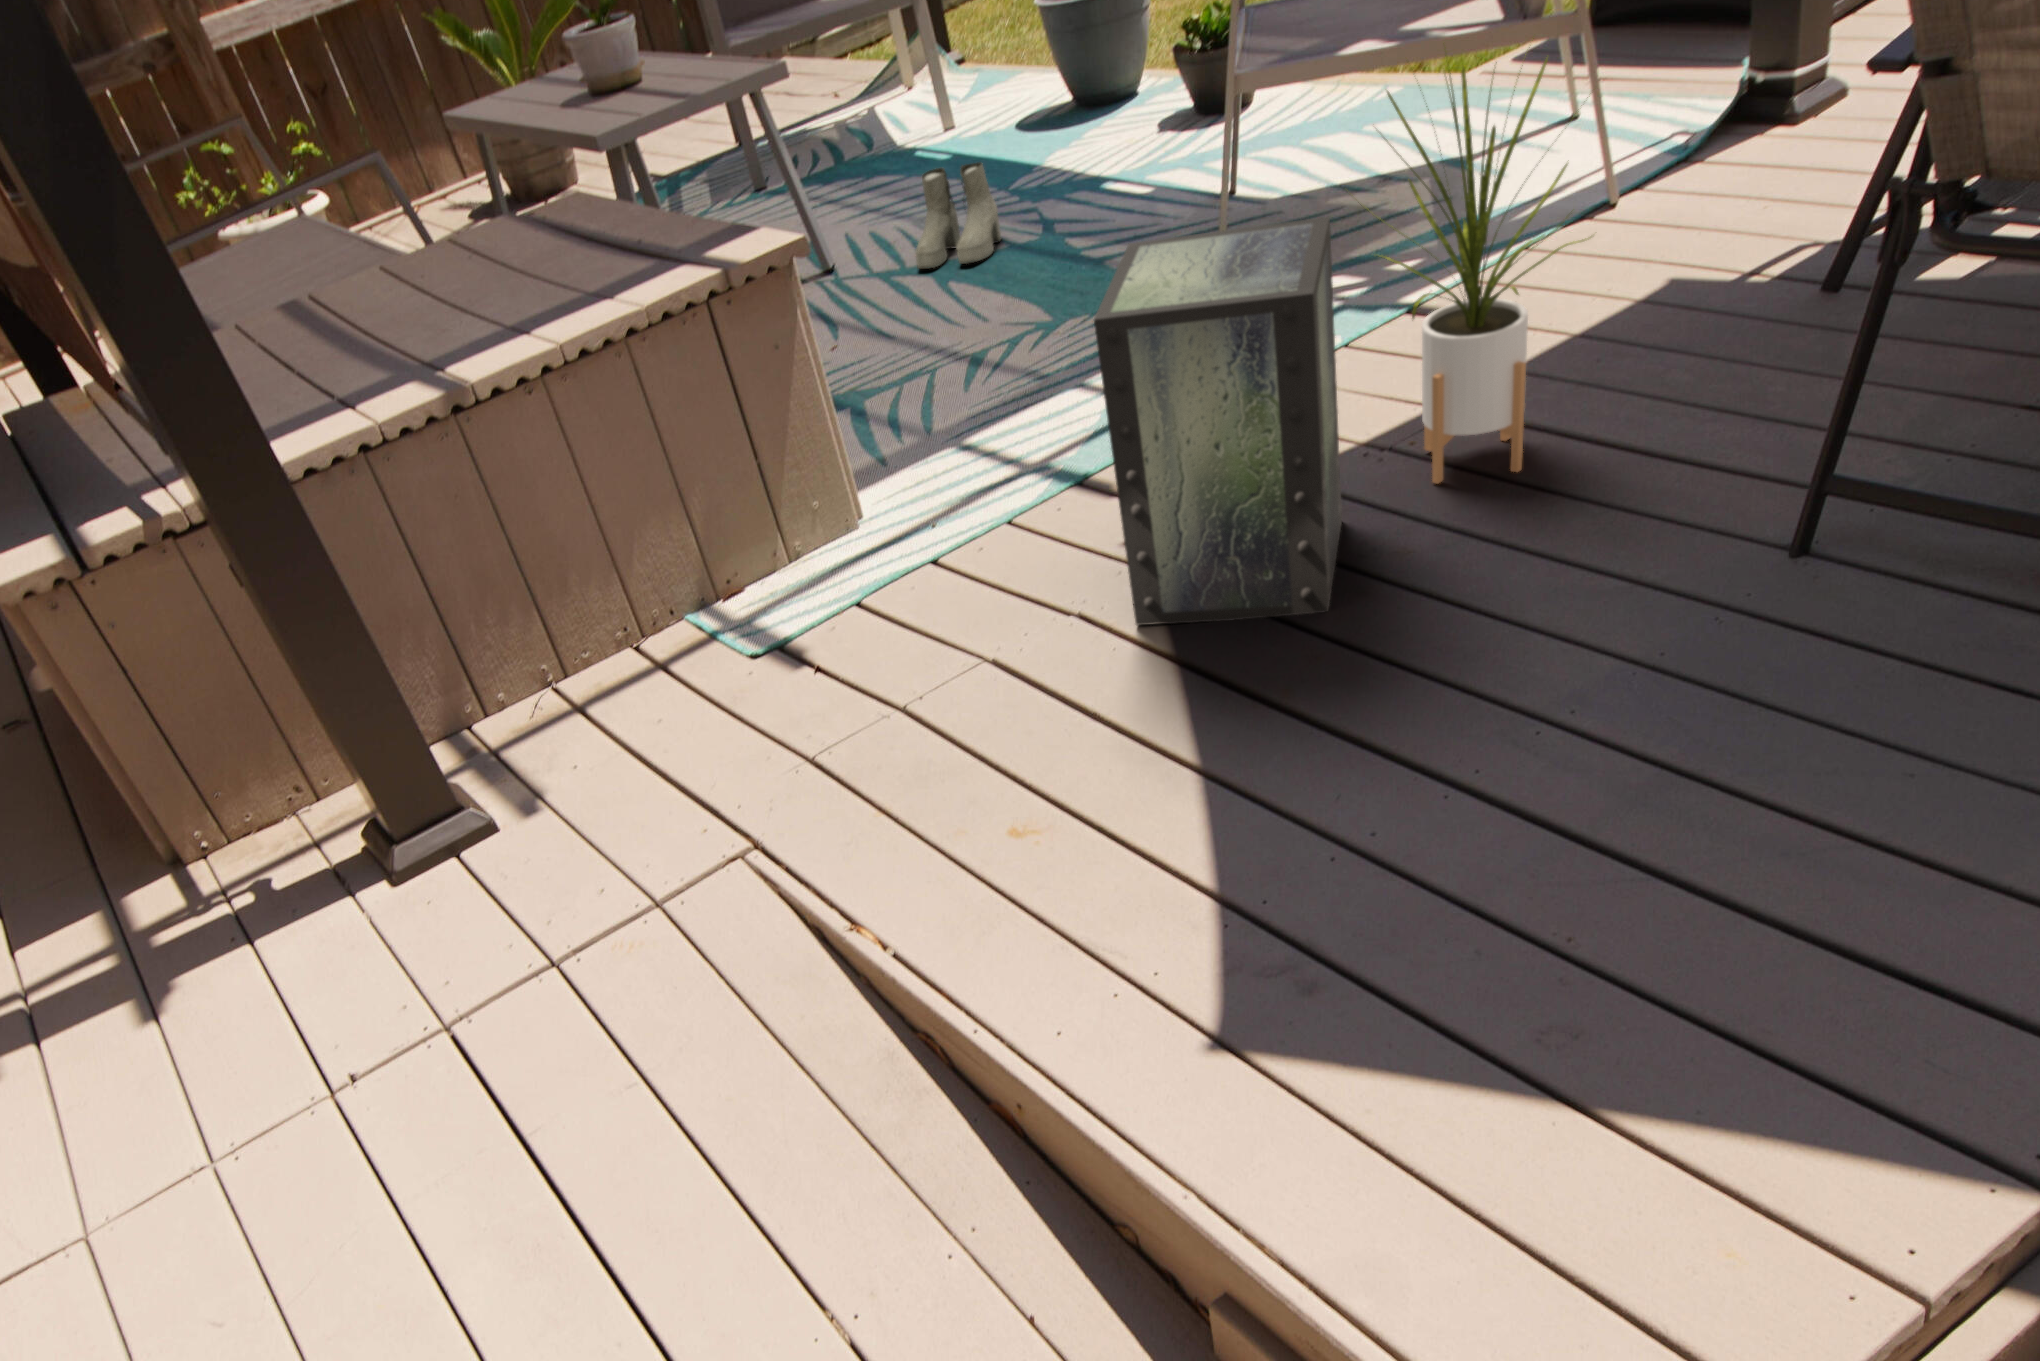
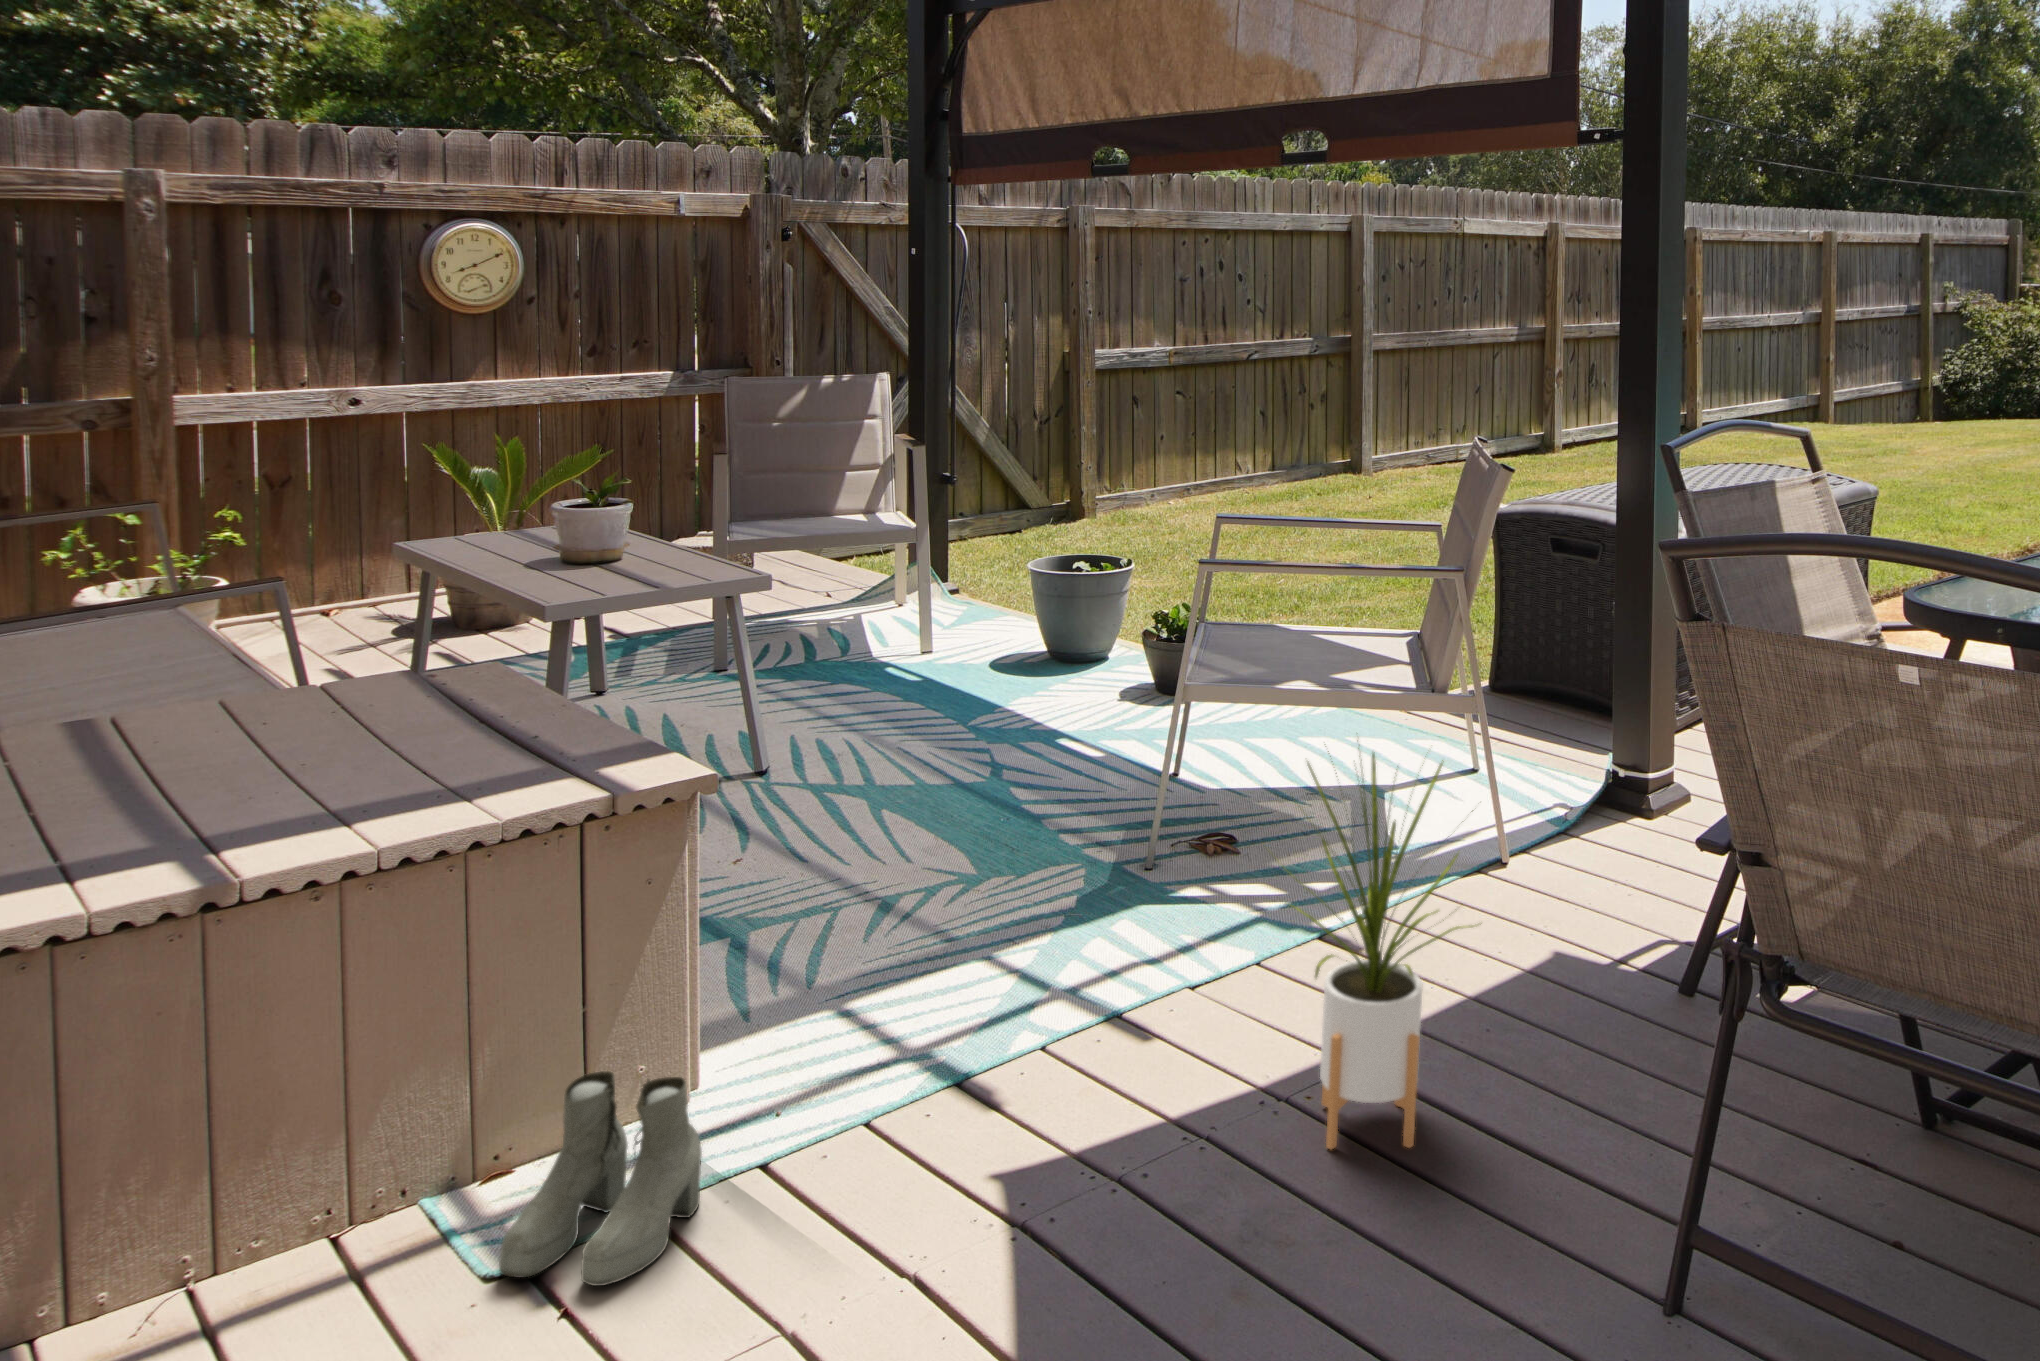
boots: present [915,162,1001,269] -> present [499,1071,702,1286]
storage box: present [1094,217,1342,625] -> none [980,859,1244,1315]

